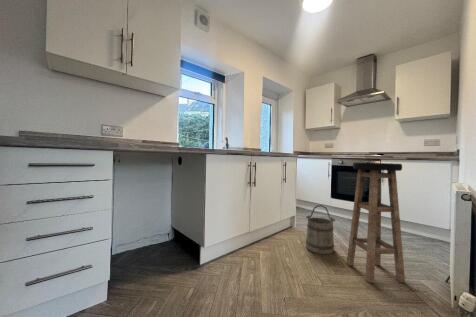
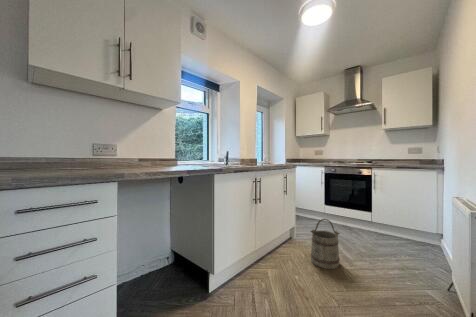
bar stool: present [347,162,405,283] -> none [356,177,415,300]

